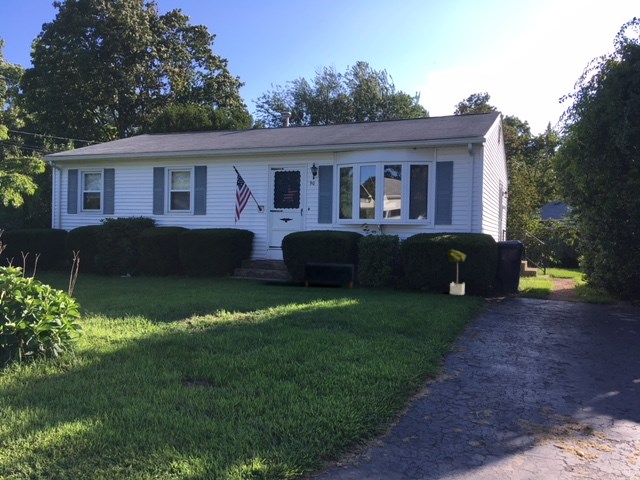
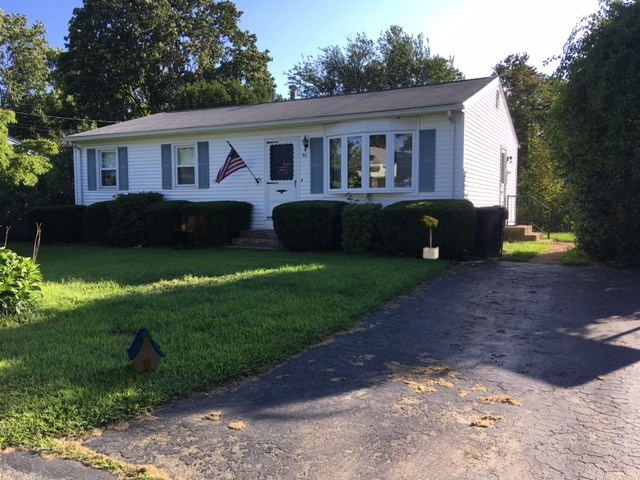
lounge chair: none [168,242,209,281] -> present [170,215,206,249]
bench: present [304,263,354,288] -> none [290,231,338,255]
toy house: none [226,378,278,435] -> present [126,326,165,372]

